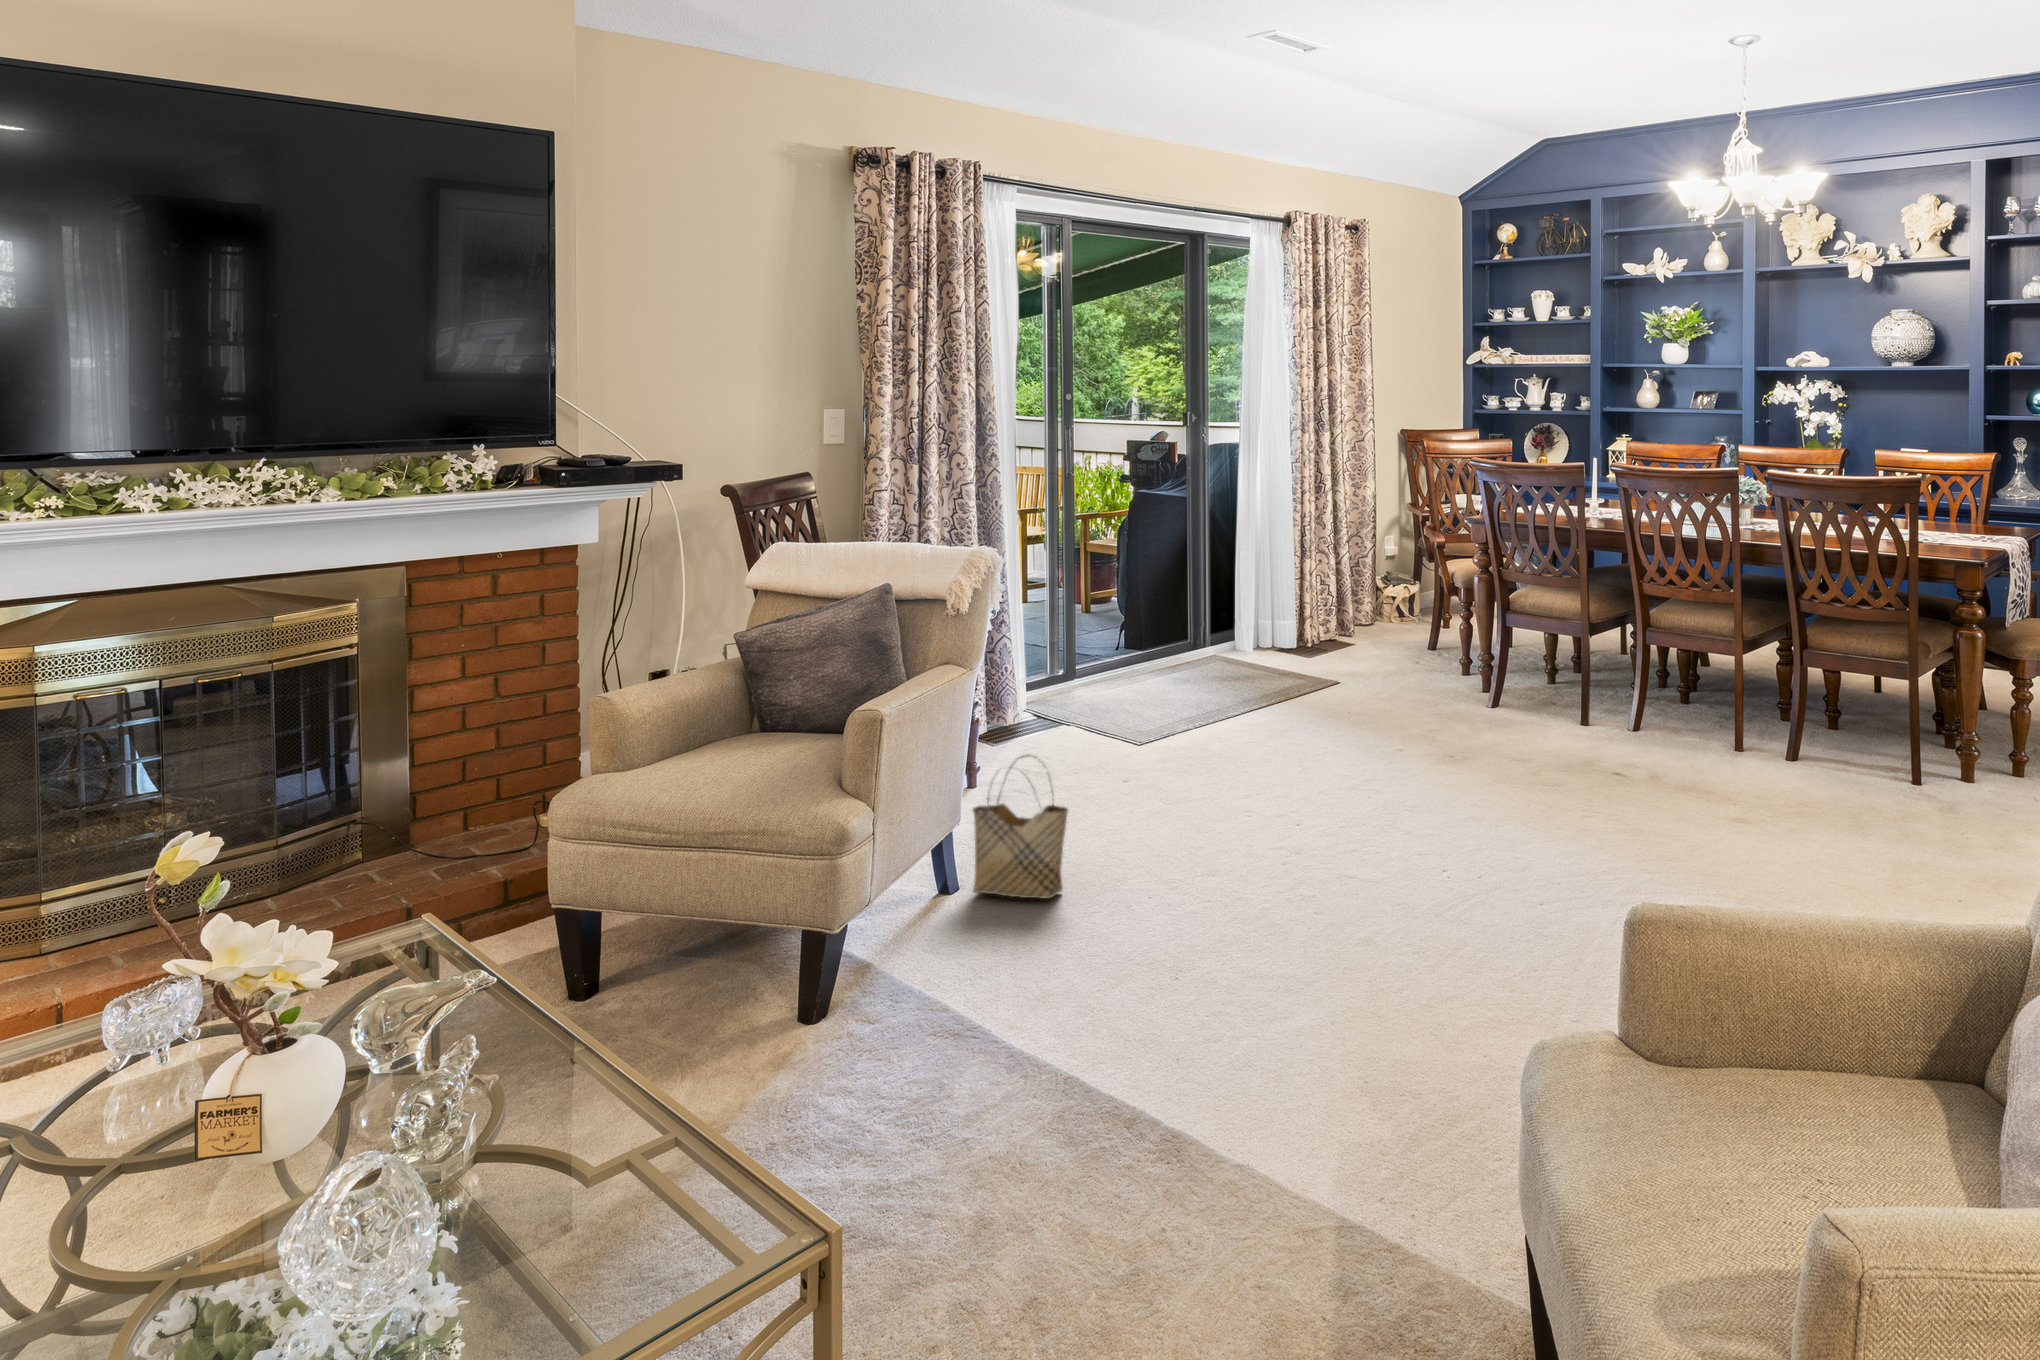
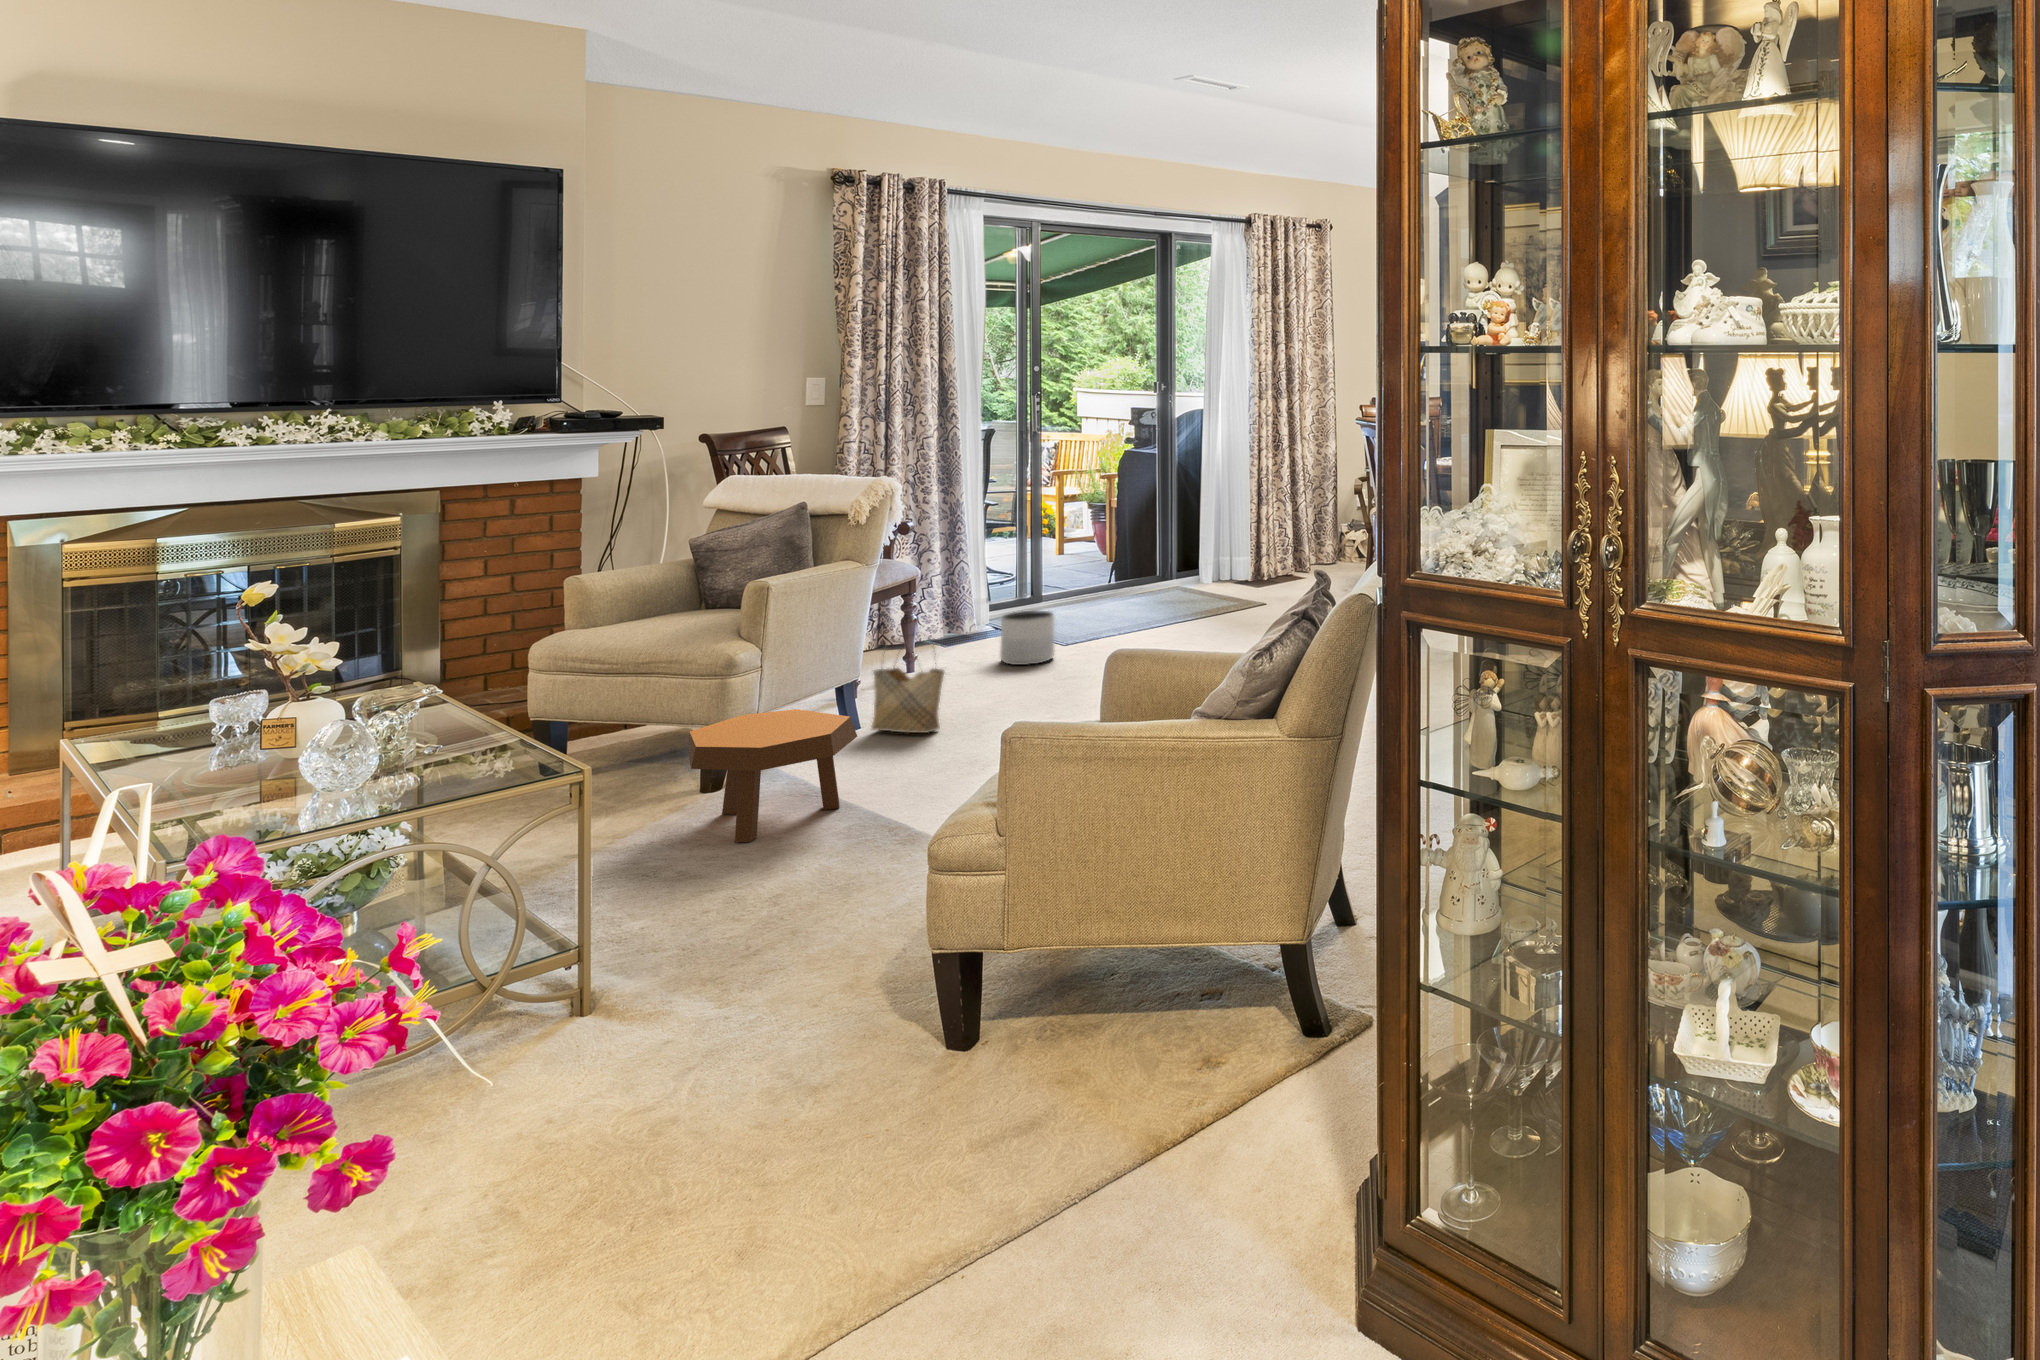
planter: none [1072,702,1137,775] -> present [1000,611,1055,665]
footstool: none [789,896,1023,1139] -> present [688,709,857,842]

